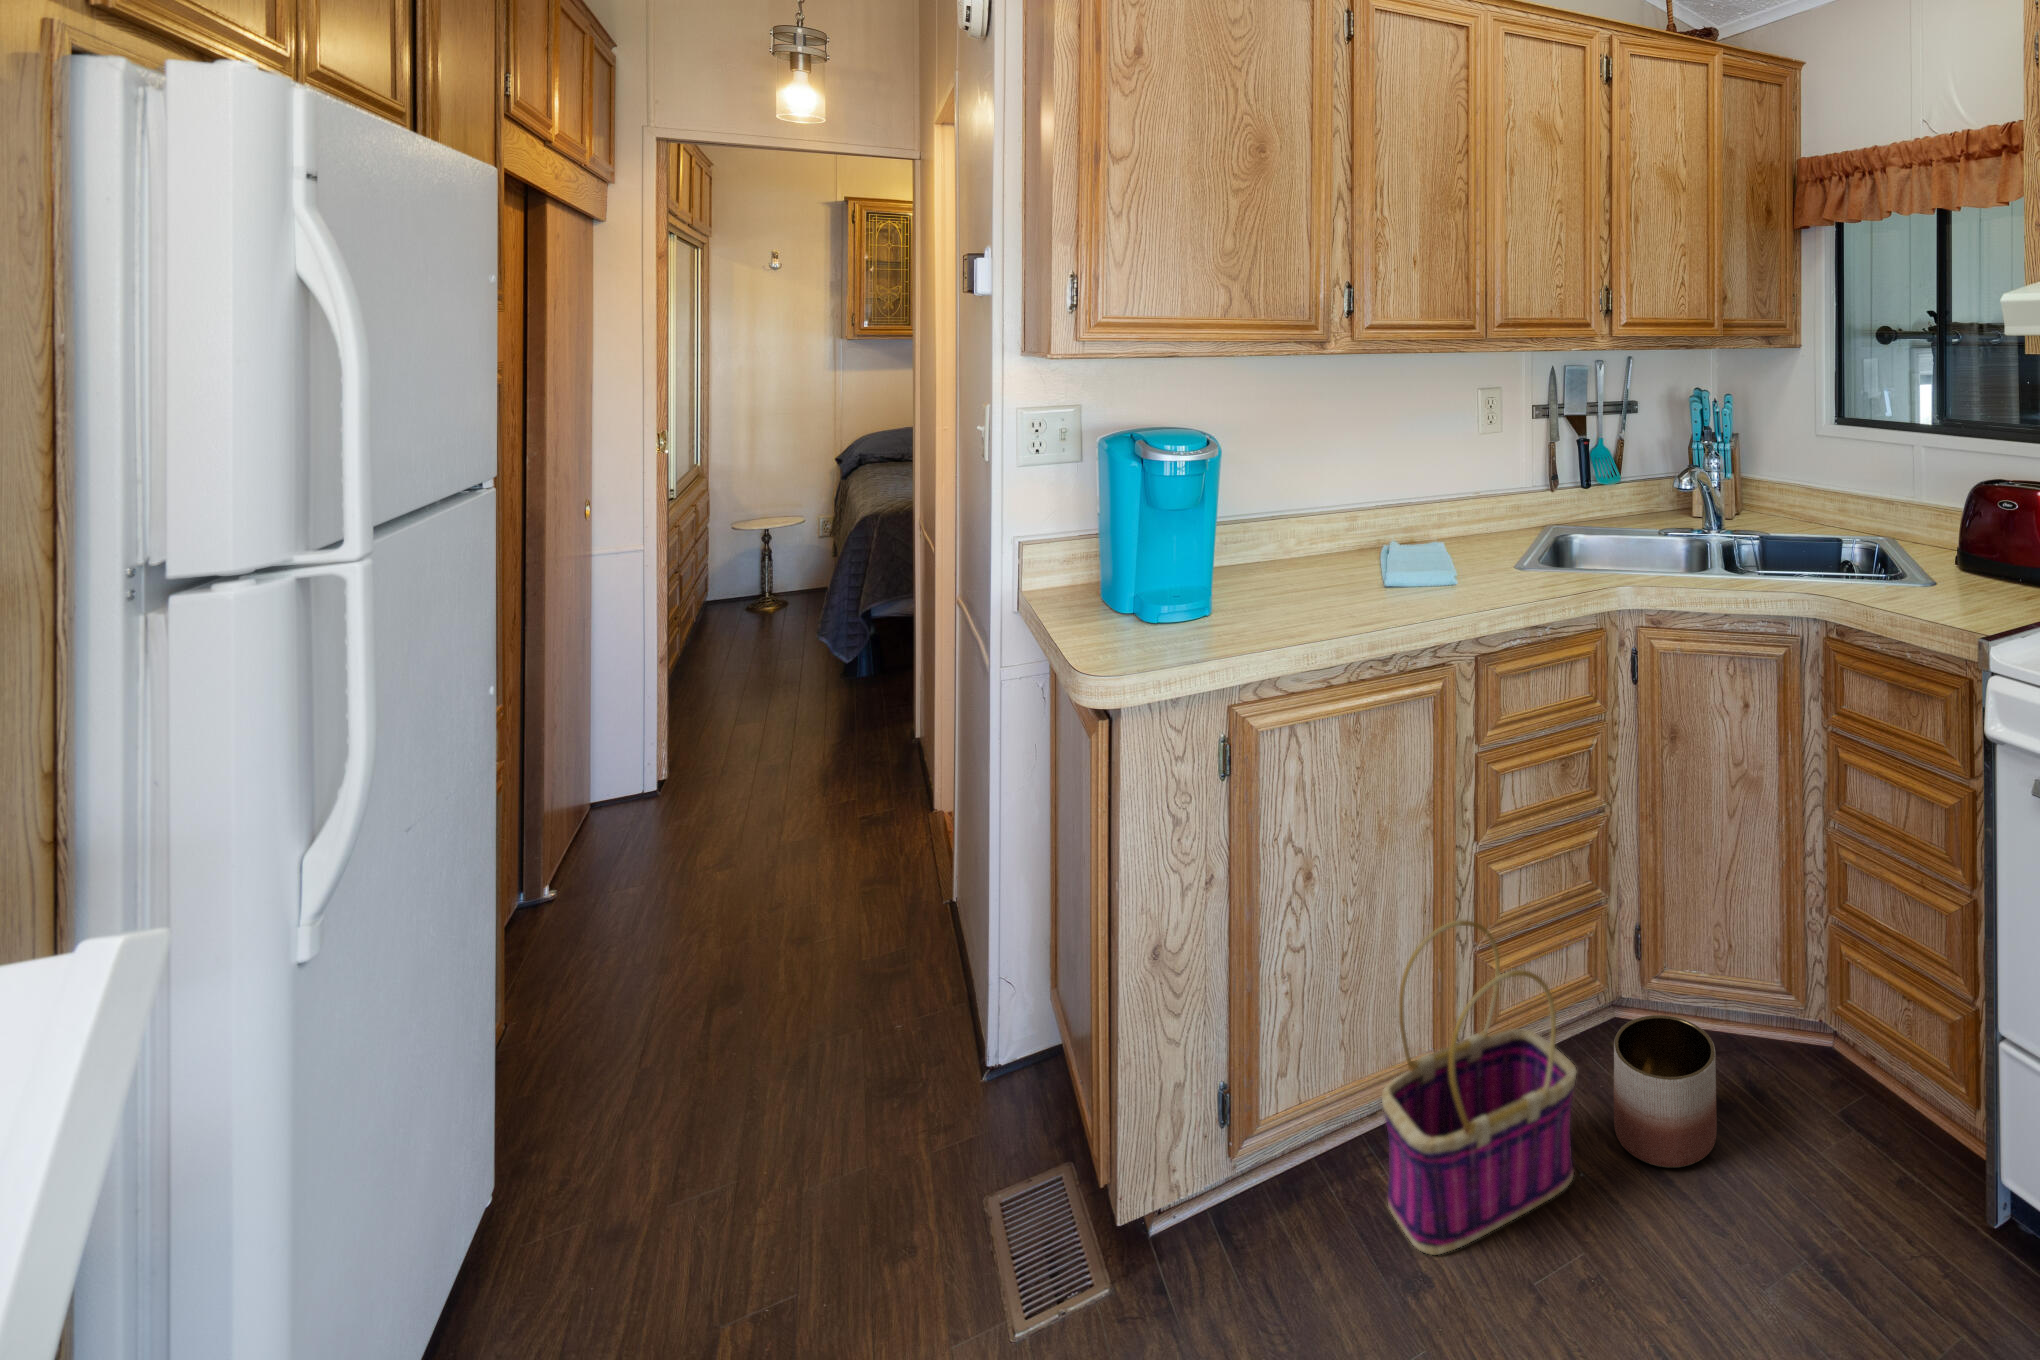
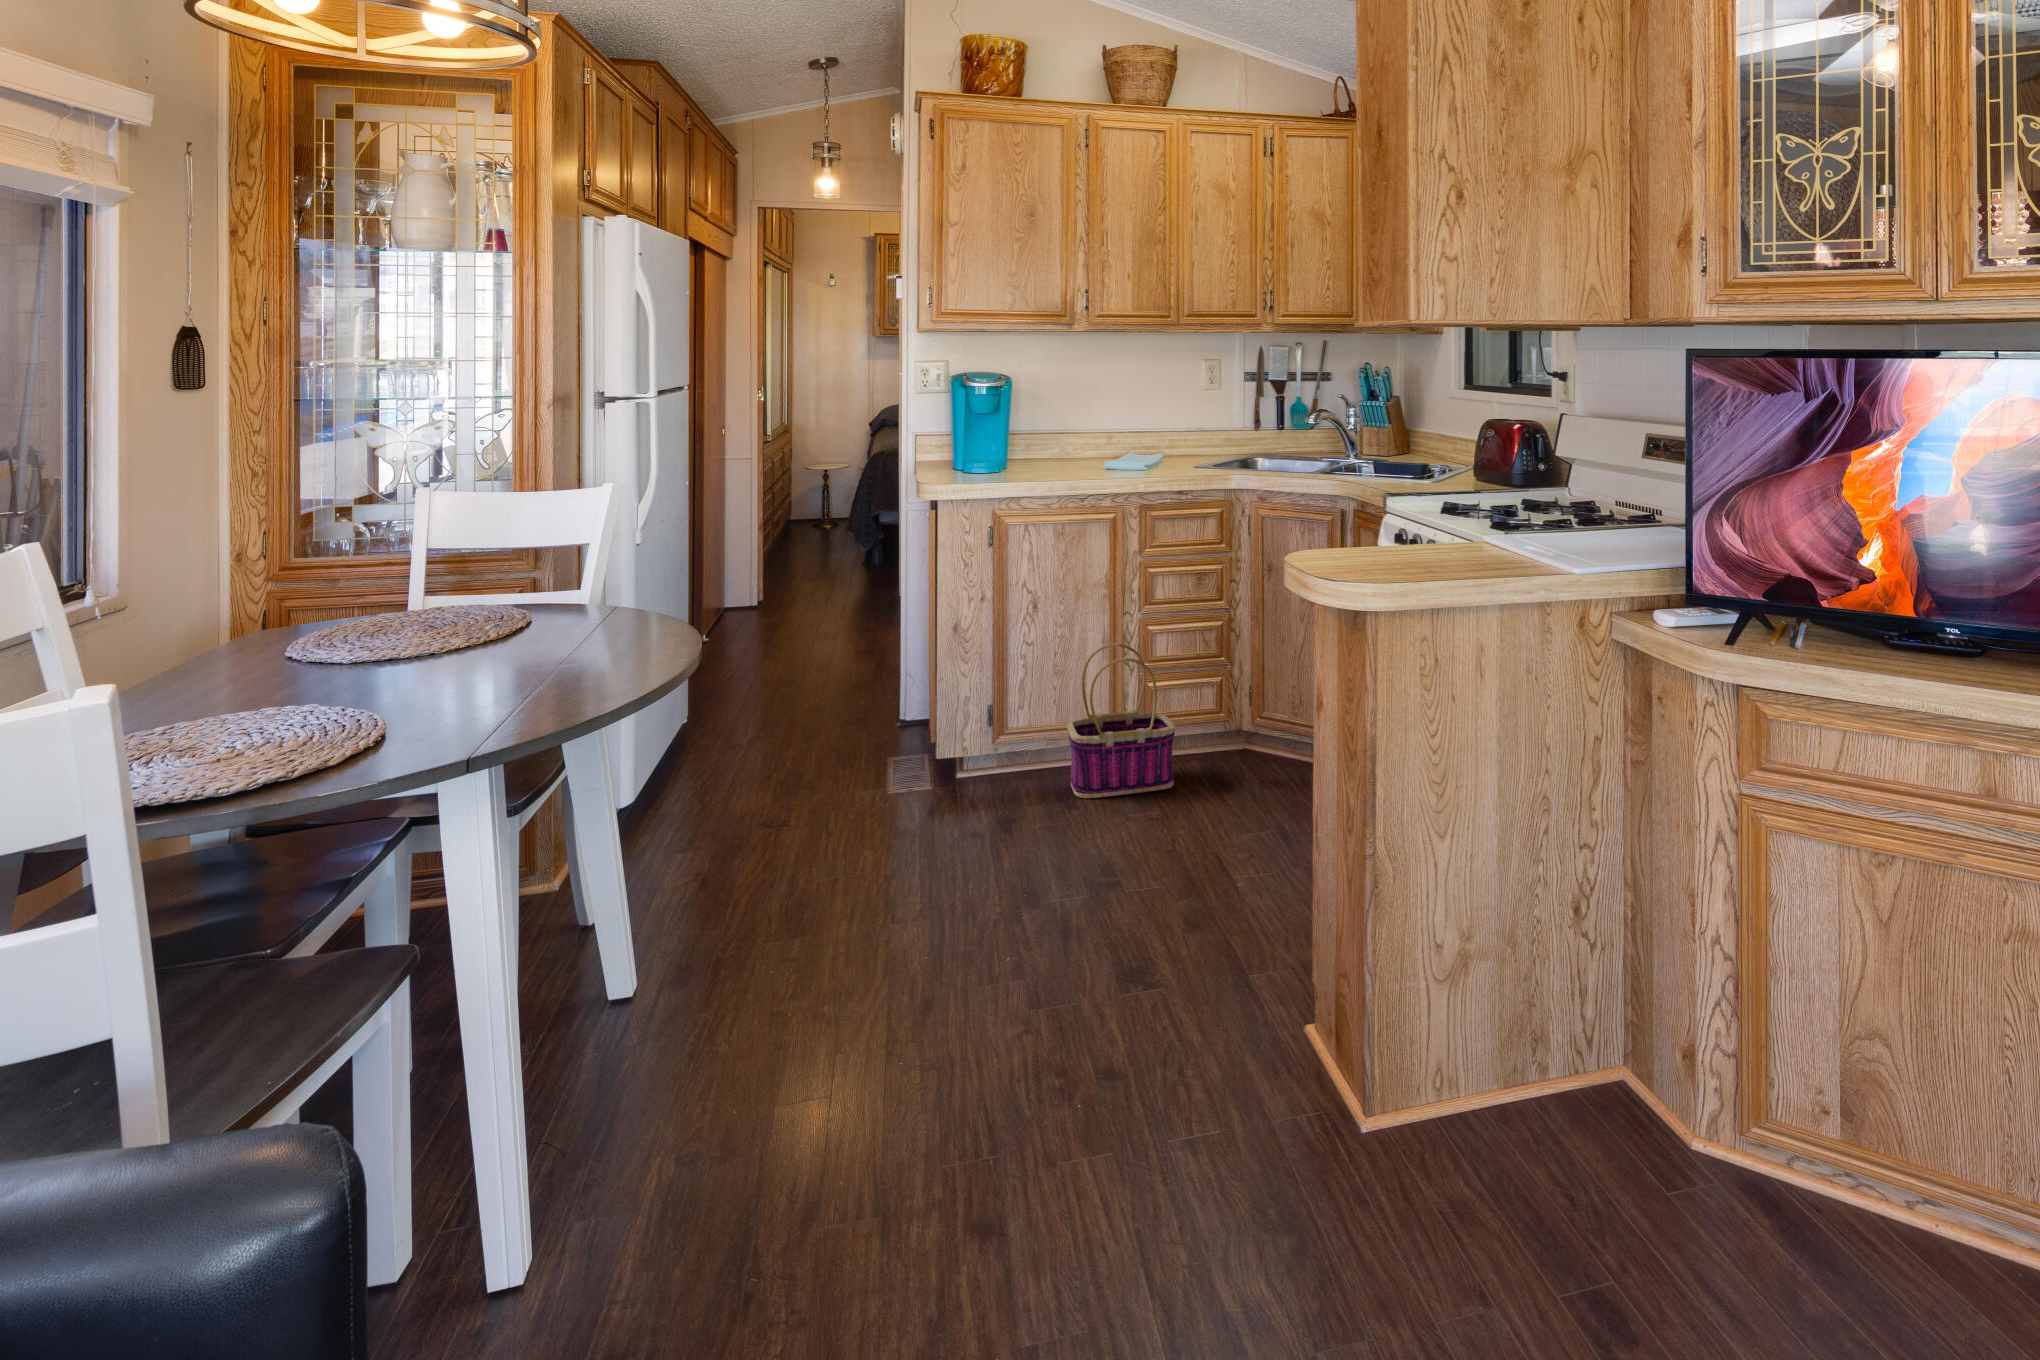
planter: present [1614,1015,1717,1168] -> none [1206,721,1265,791]

